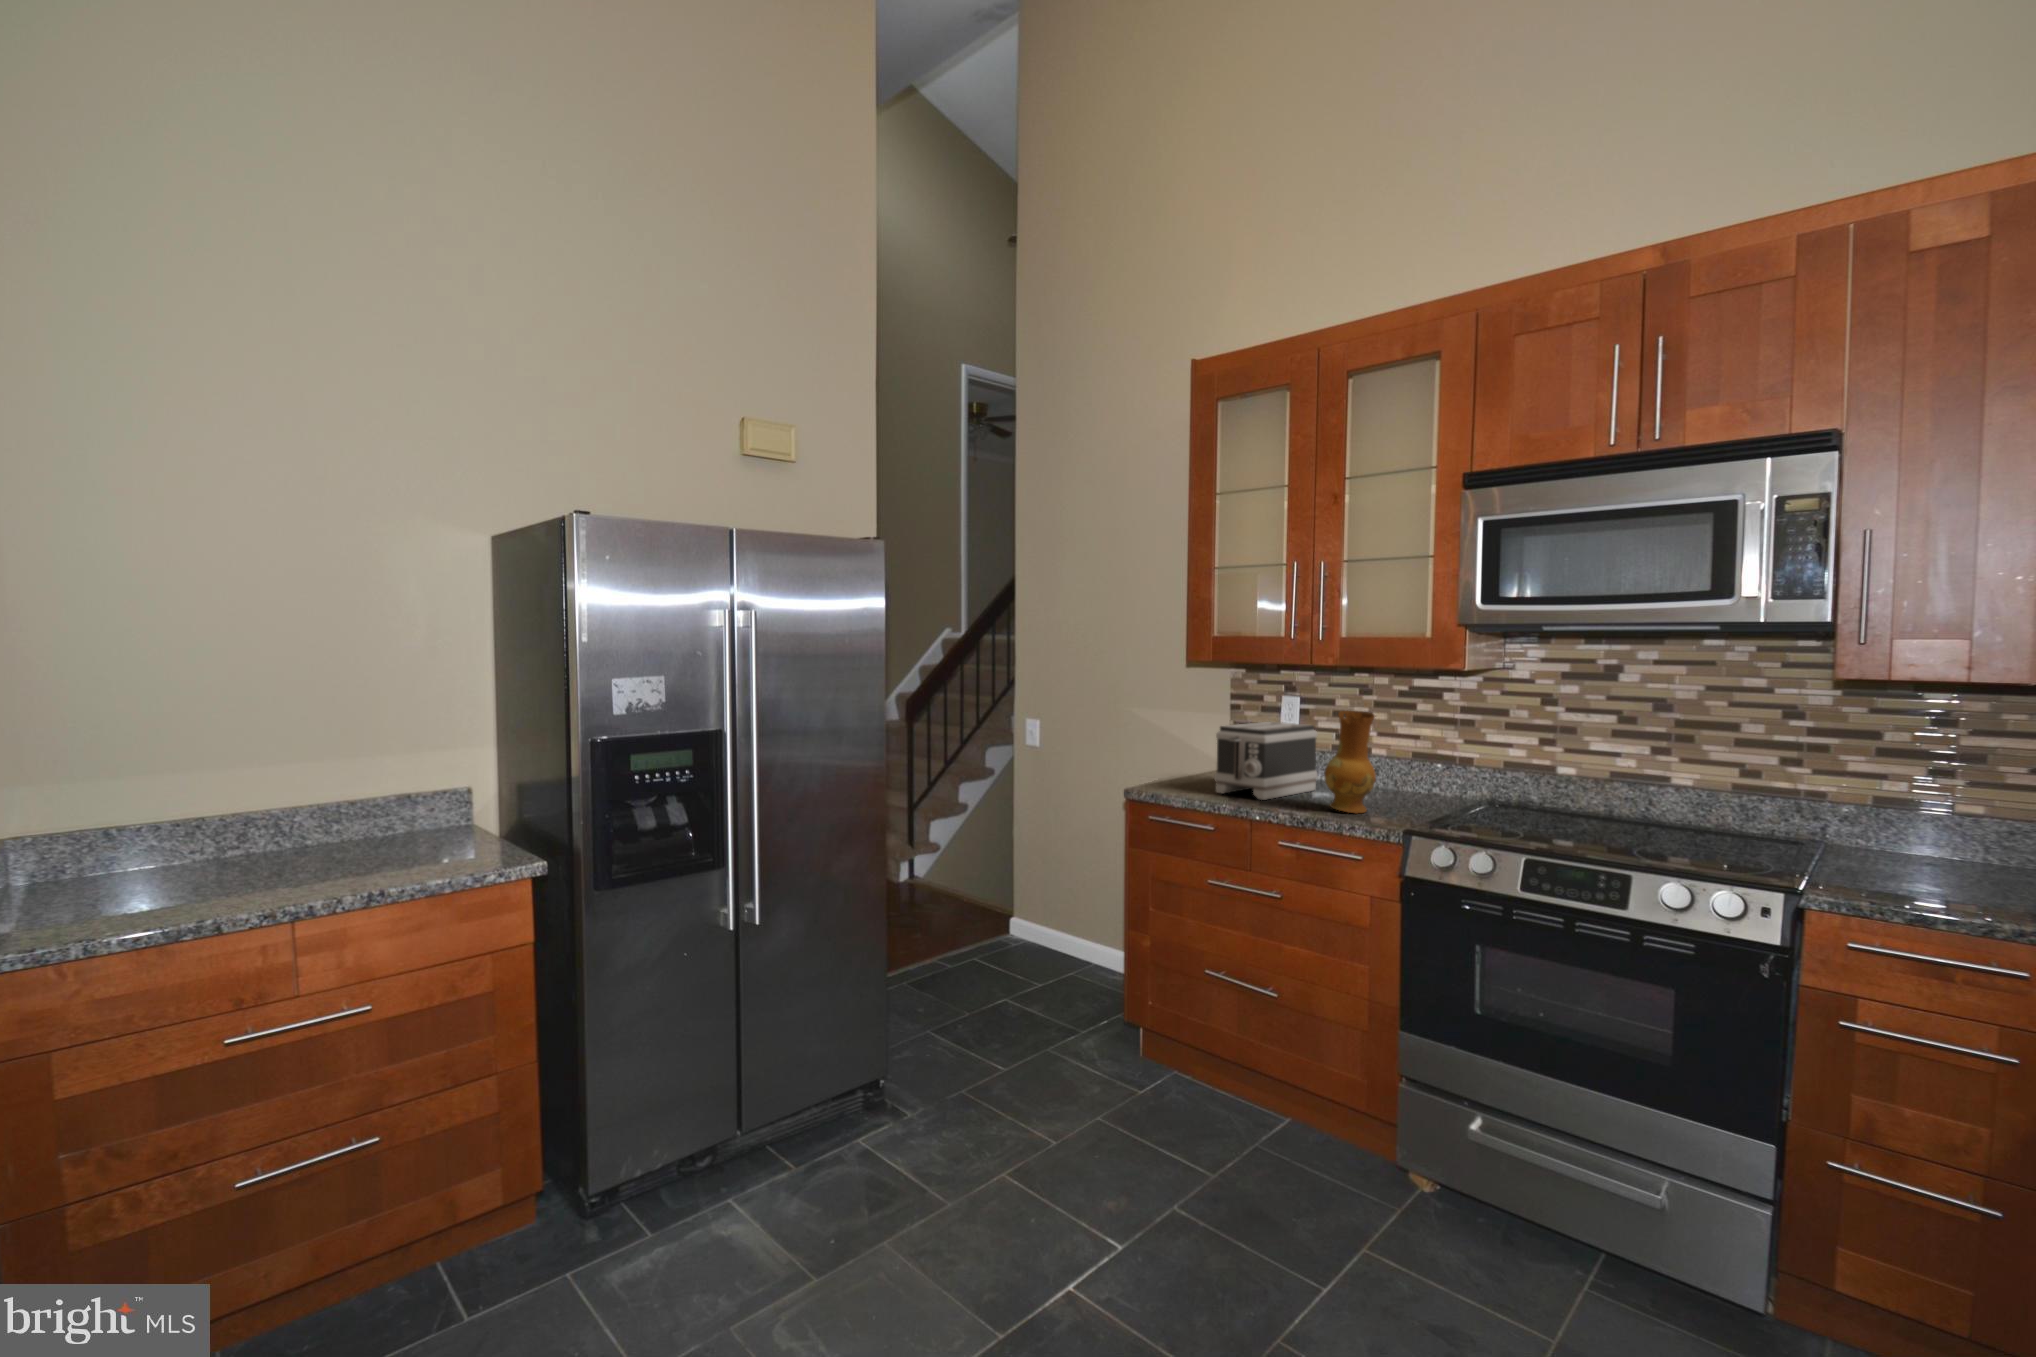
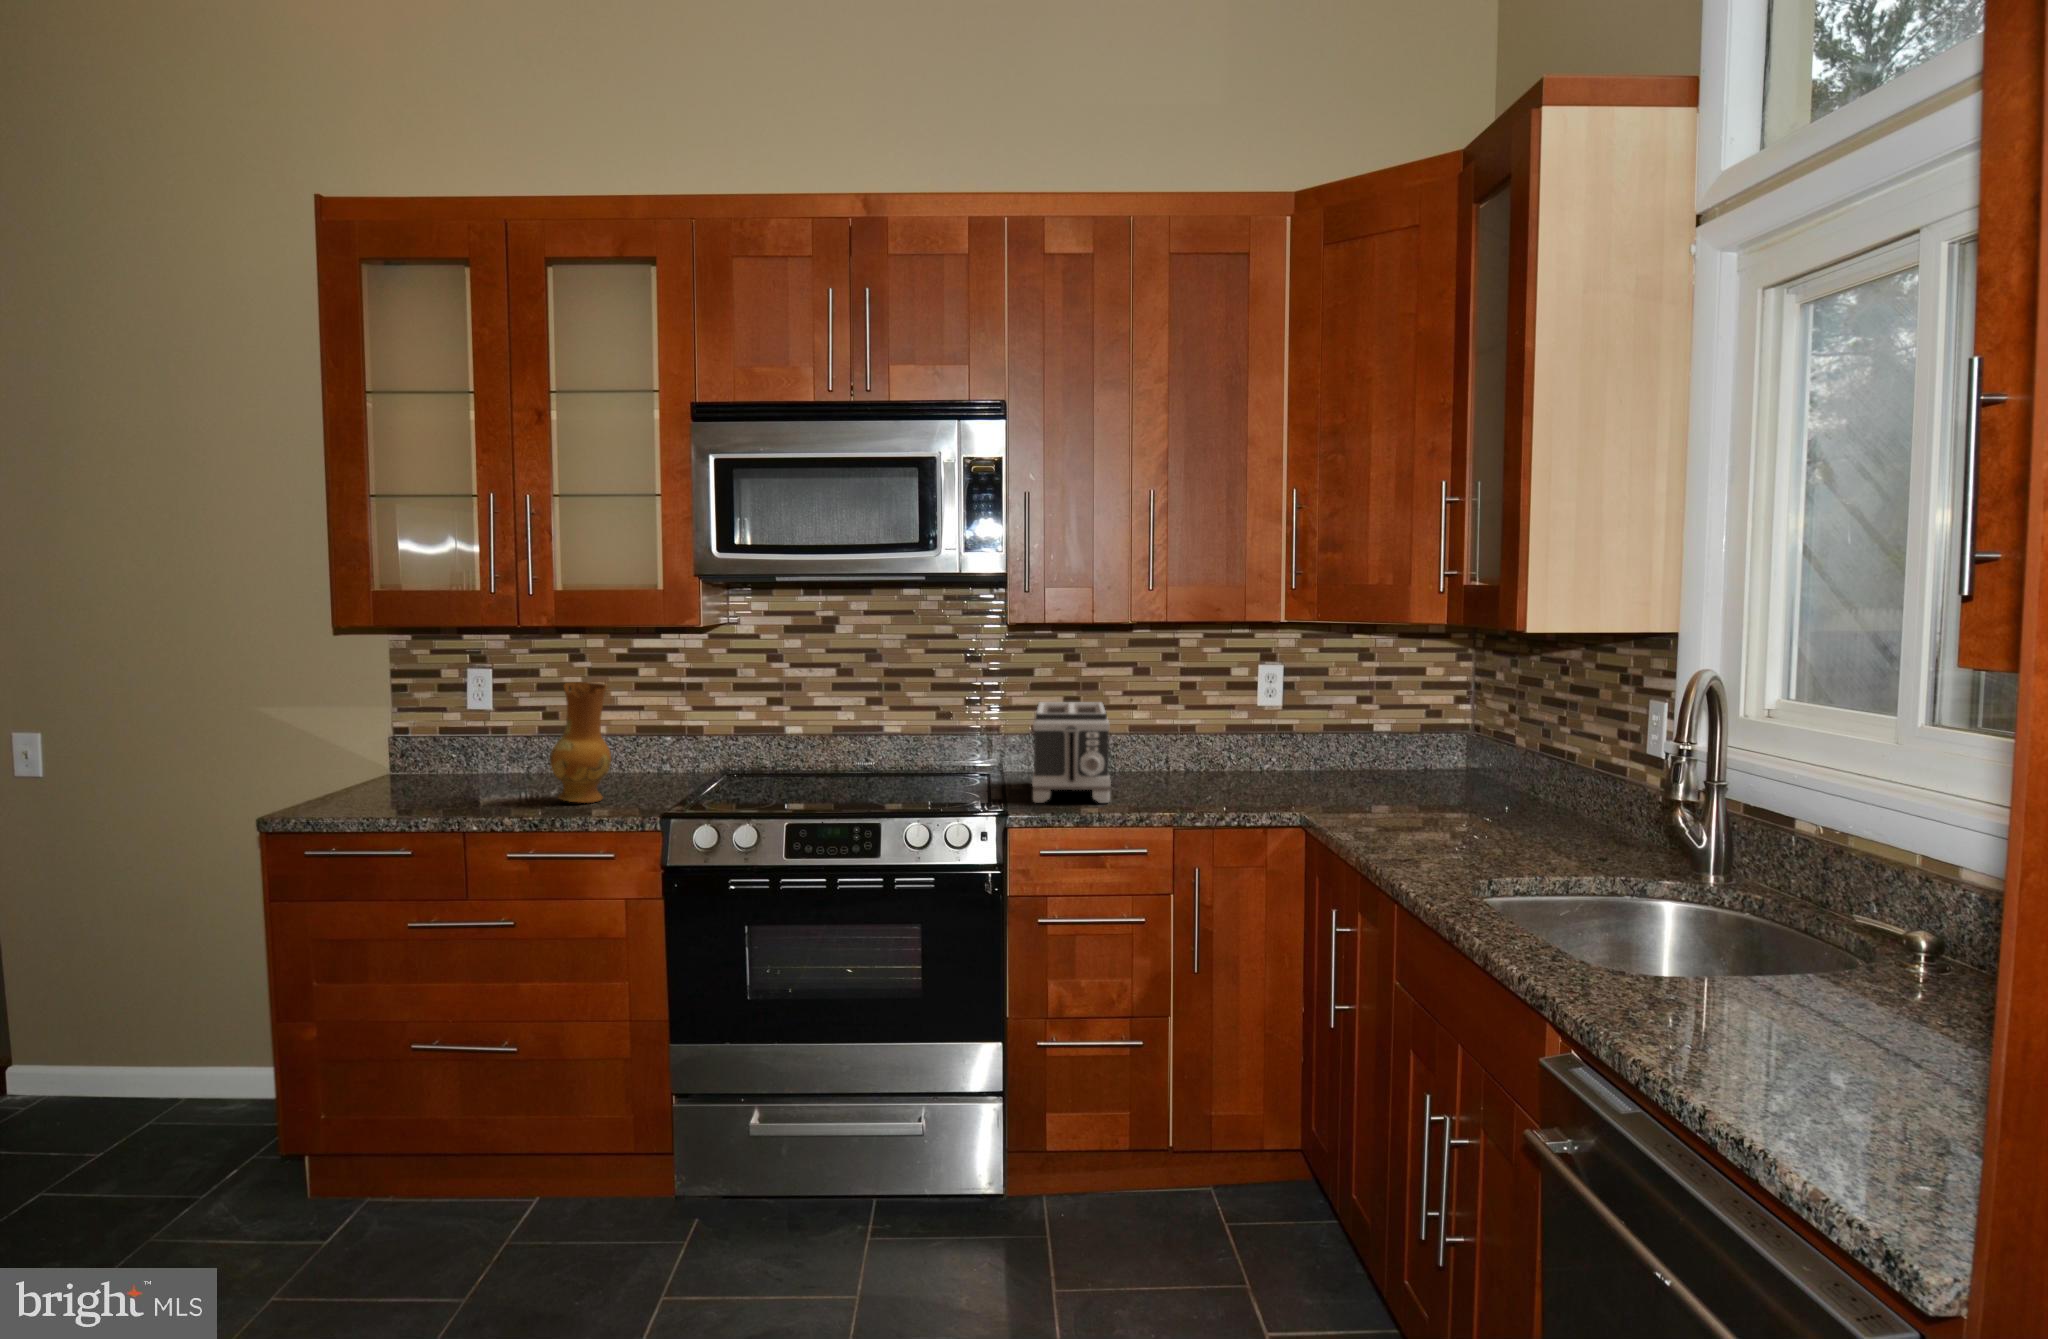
toaster: present [1214,722,1318,800] -> present [1032,702,1111,803]

